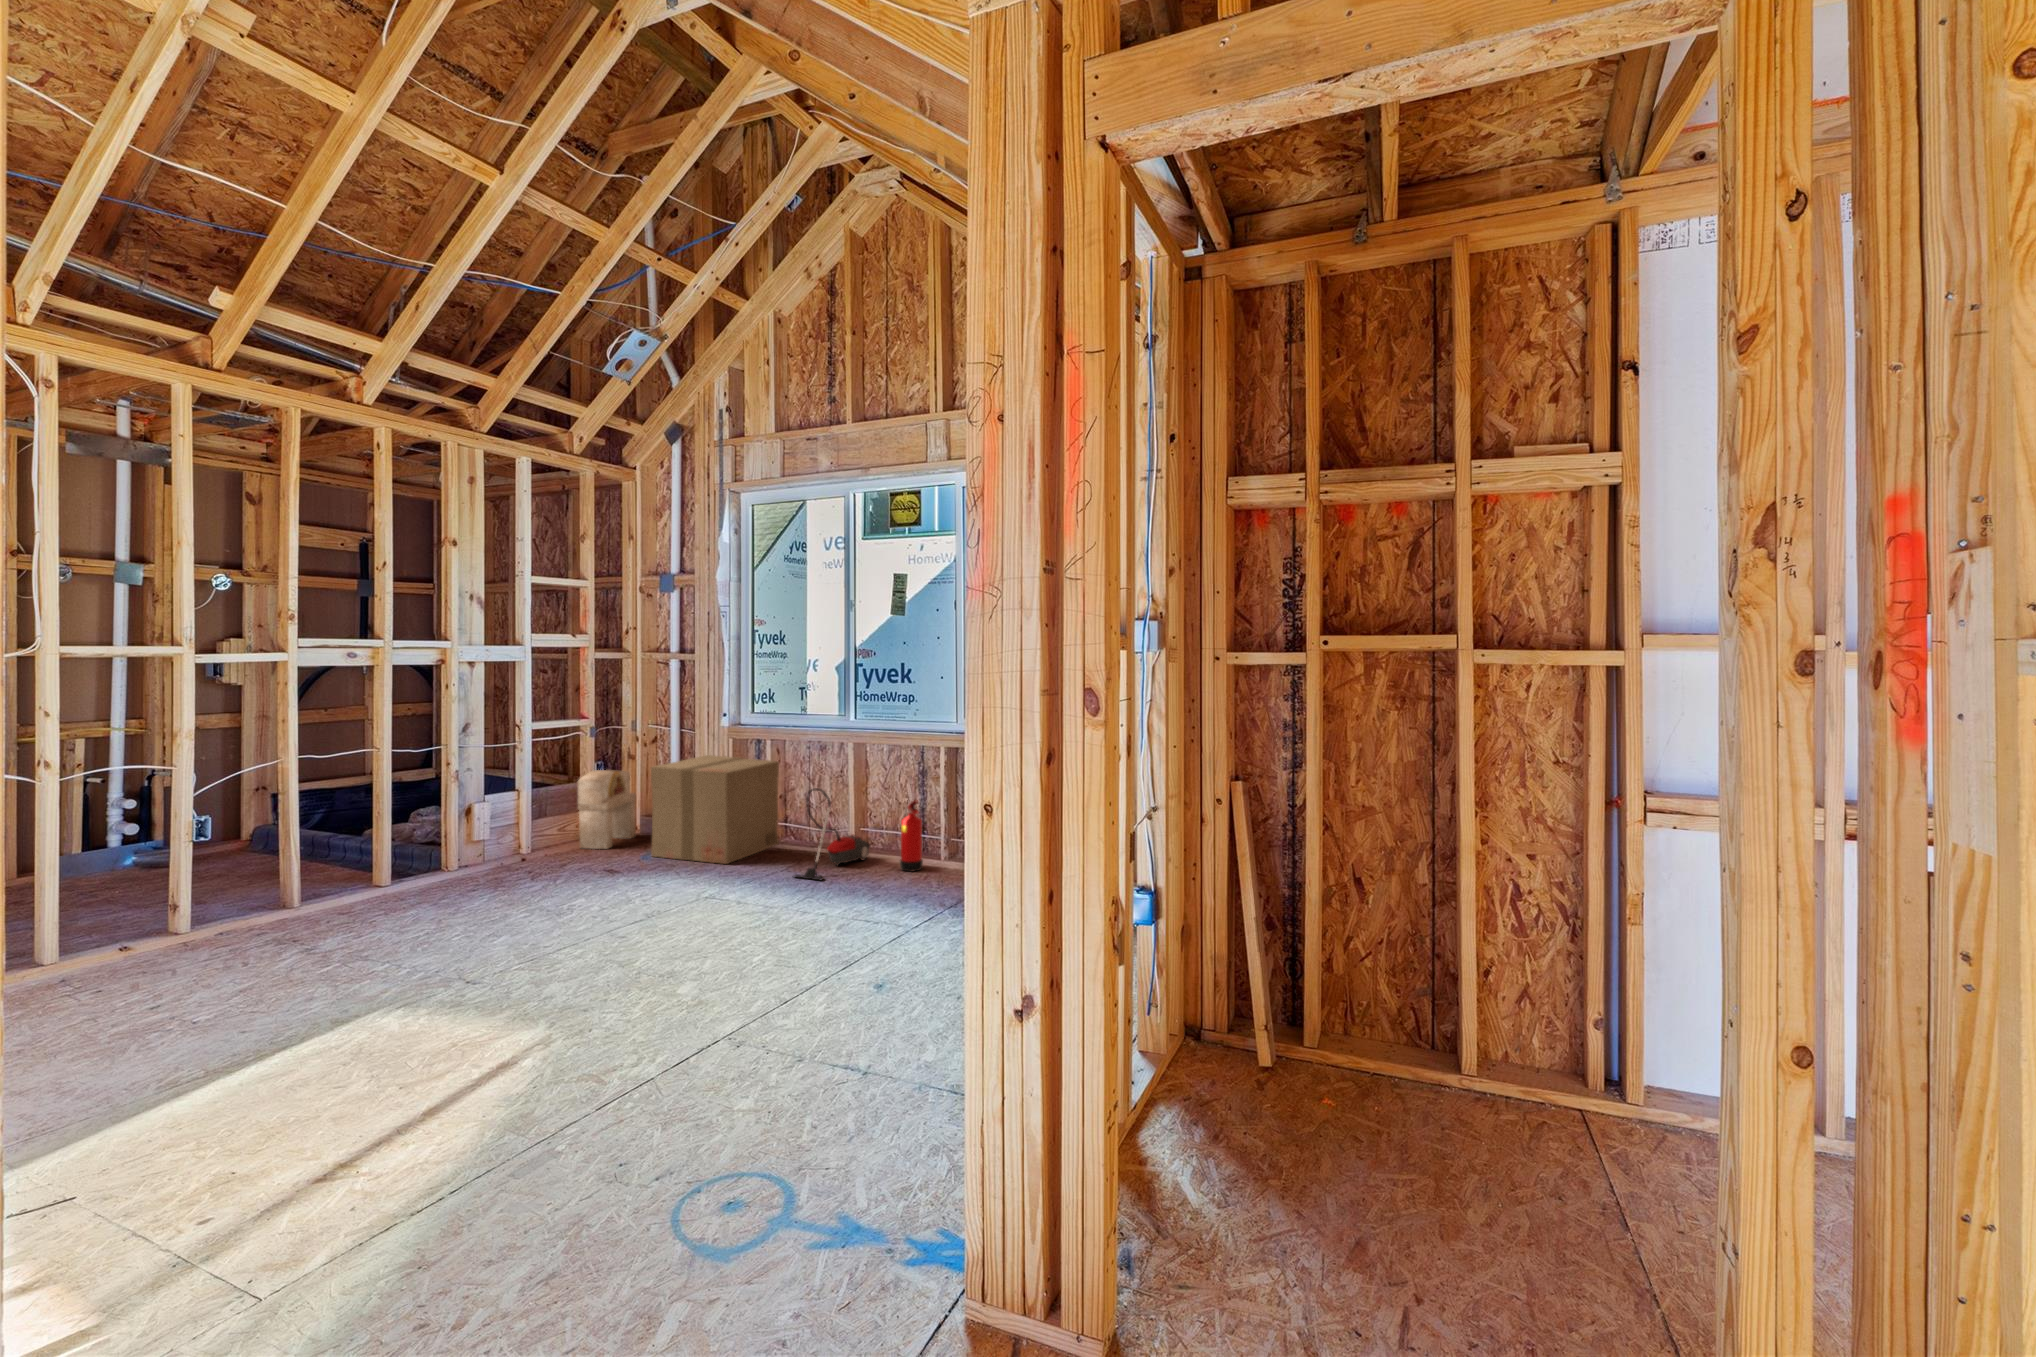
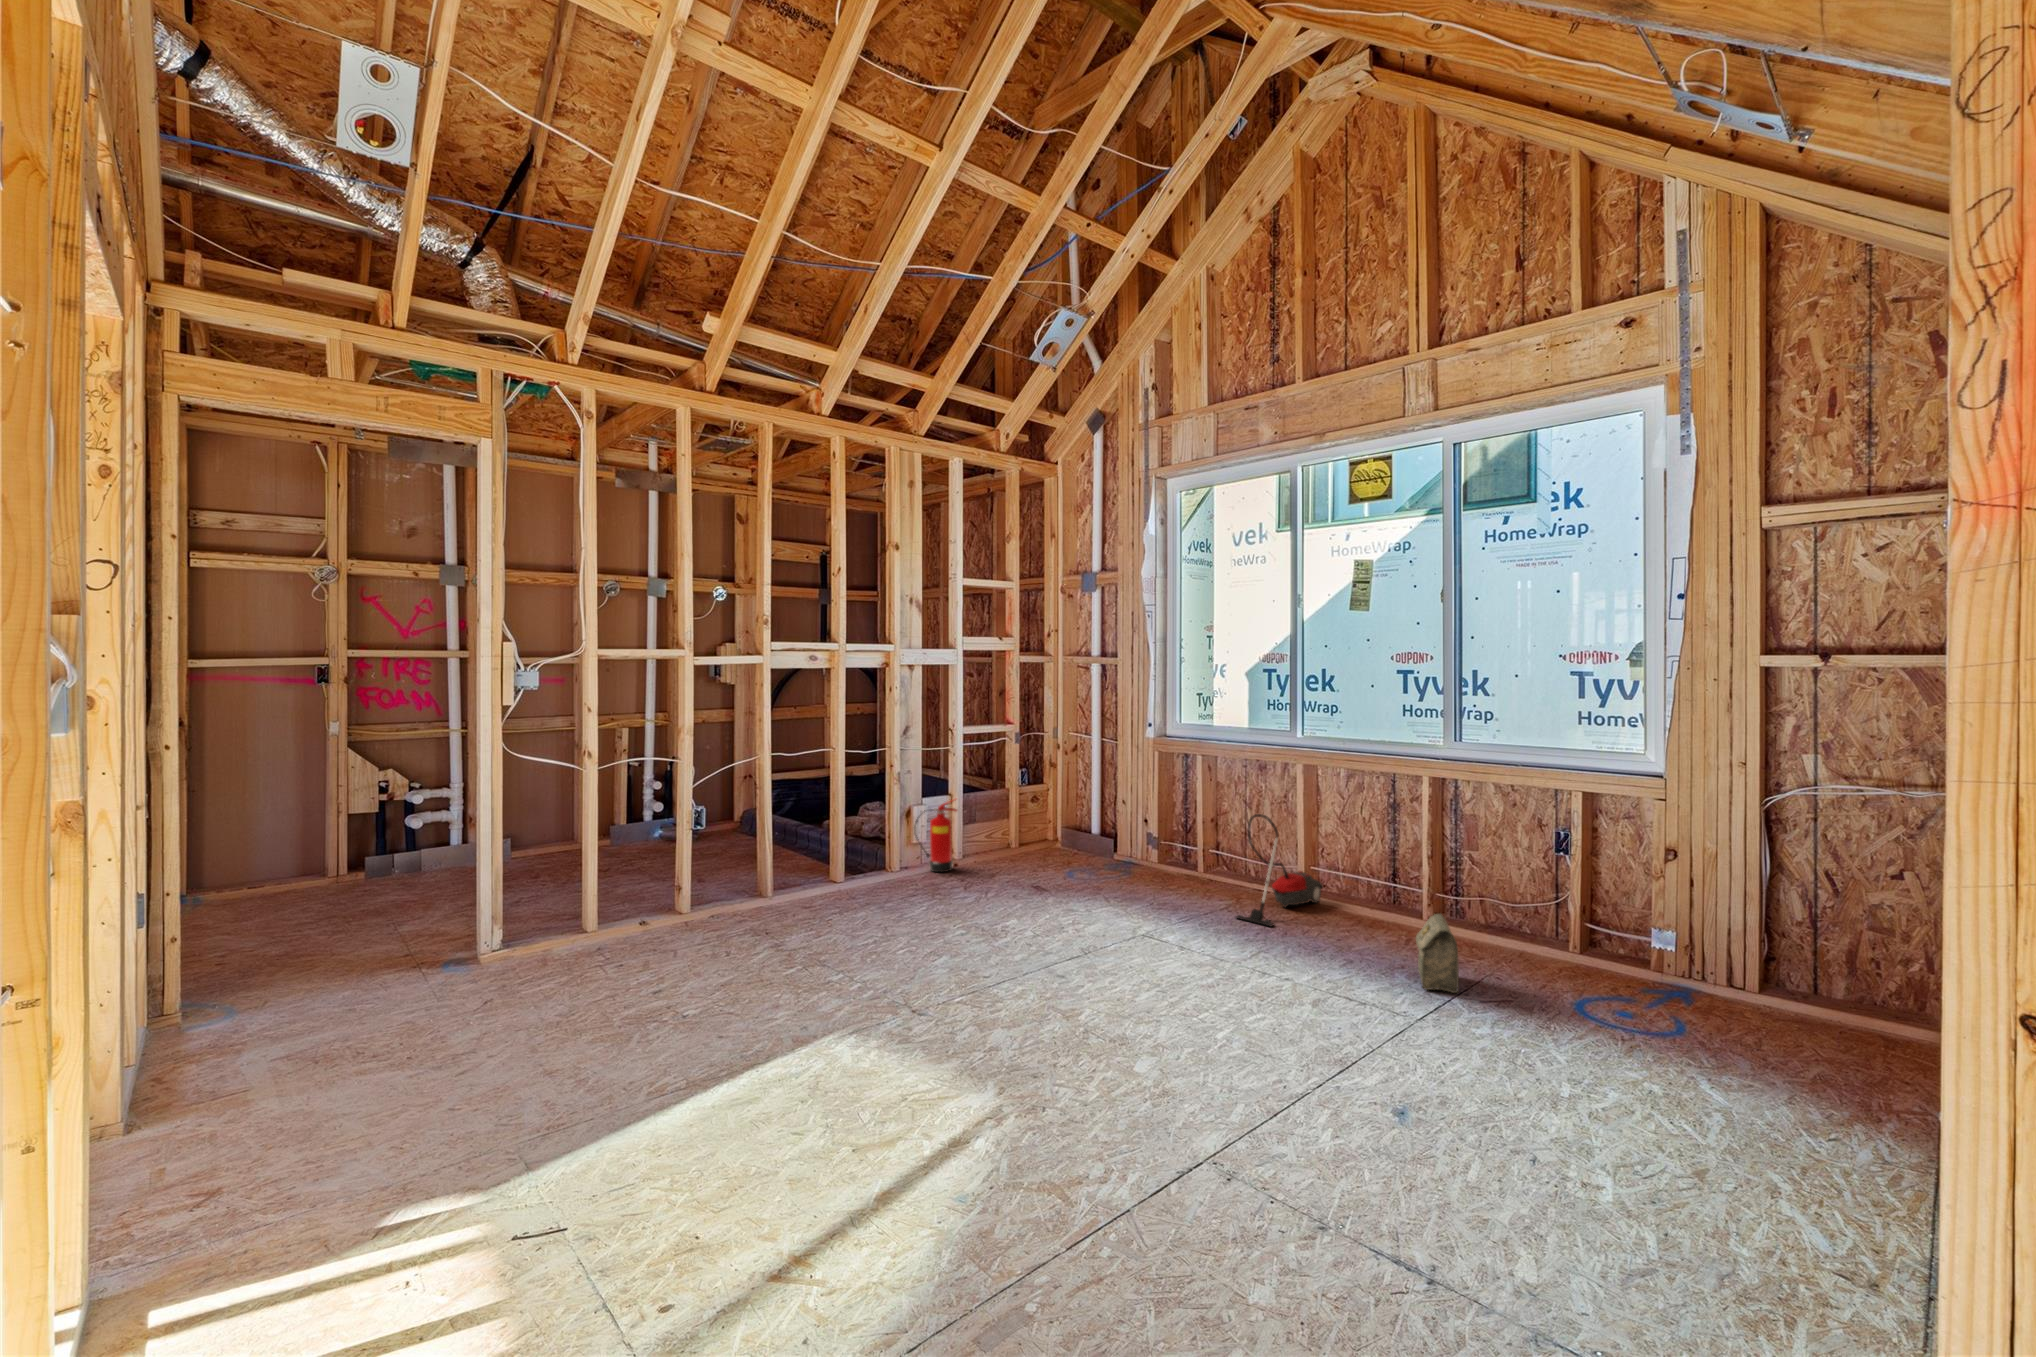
cardboard box: present [651,755,779,864] -> none [1076,767,1210,892]
stool: present [578,770,636,849] -> none [1004,777,1058,861]
fire extinguisher: present [900,801,923,872] -> present [915,799,957,872]
bag: none [924,852,954,910] -> present [1416,914,1459,993]

